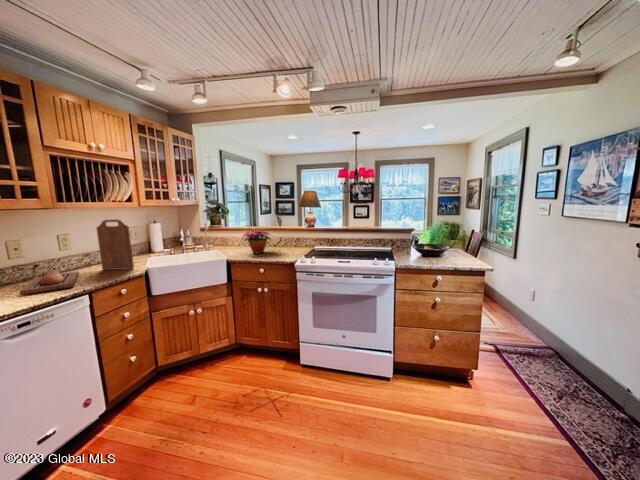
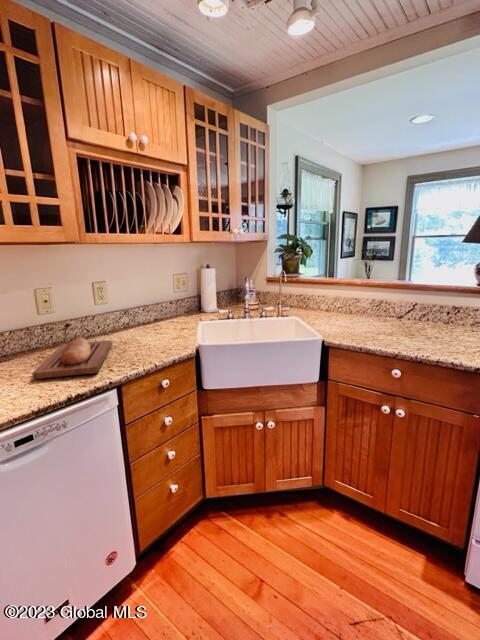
cutting board: present [97,219,134,270] -> none [135,262,181,343]
flower arrangement: present [243,230,271,253] -> none [346,286,418,333]

